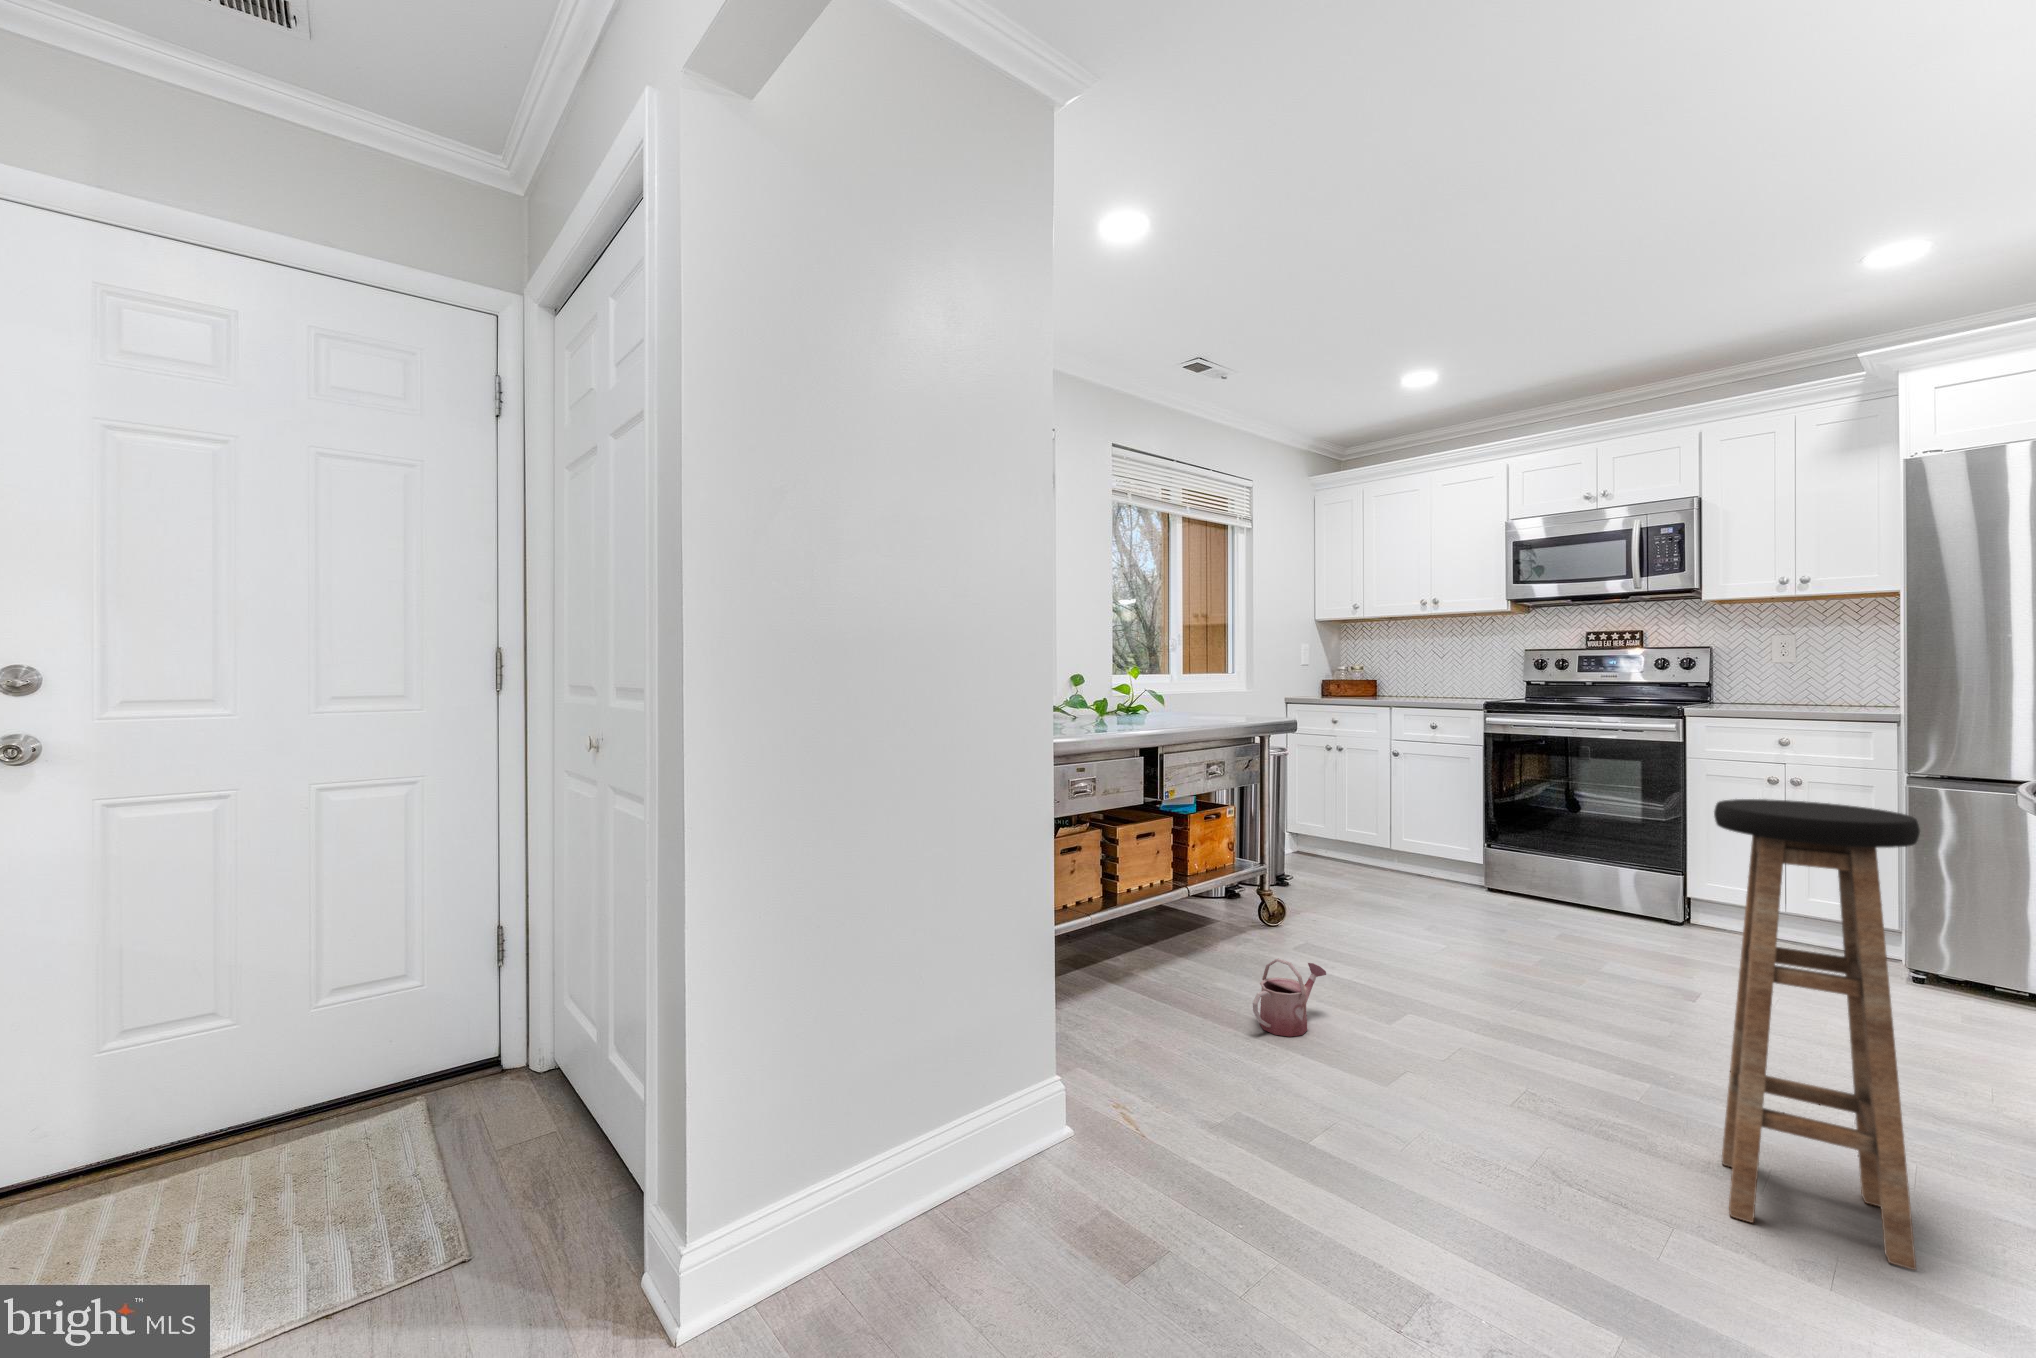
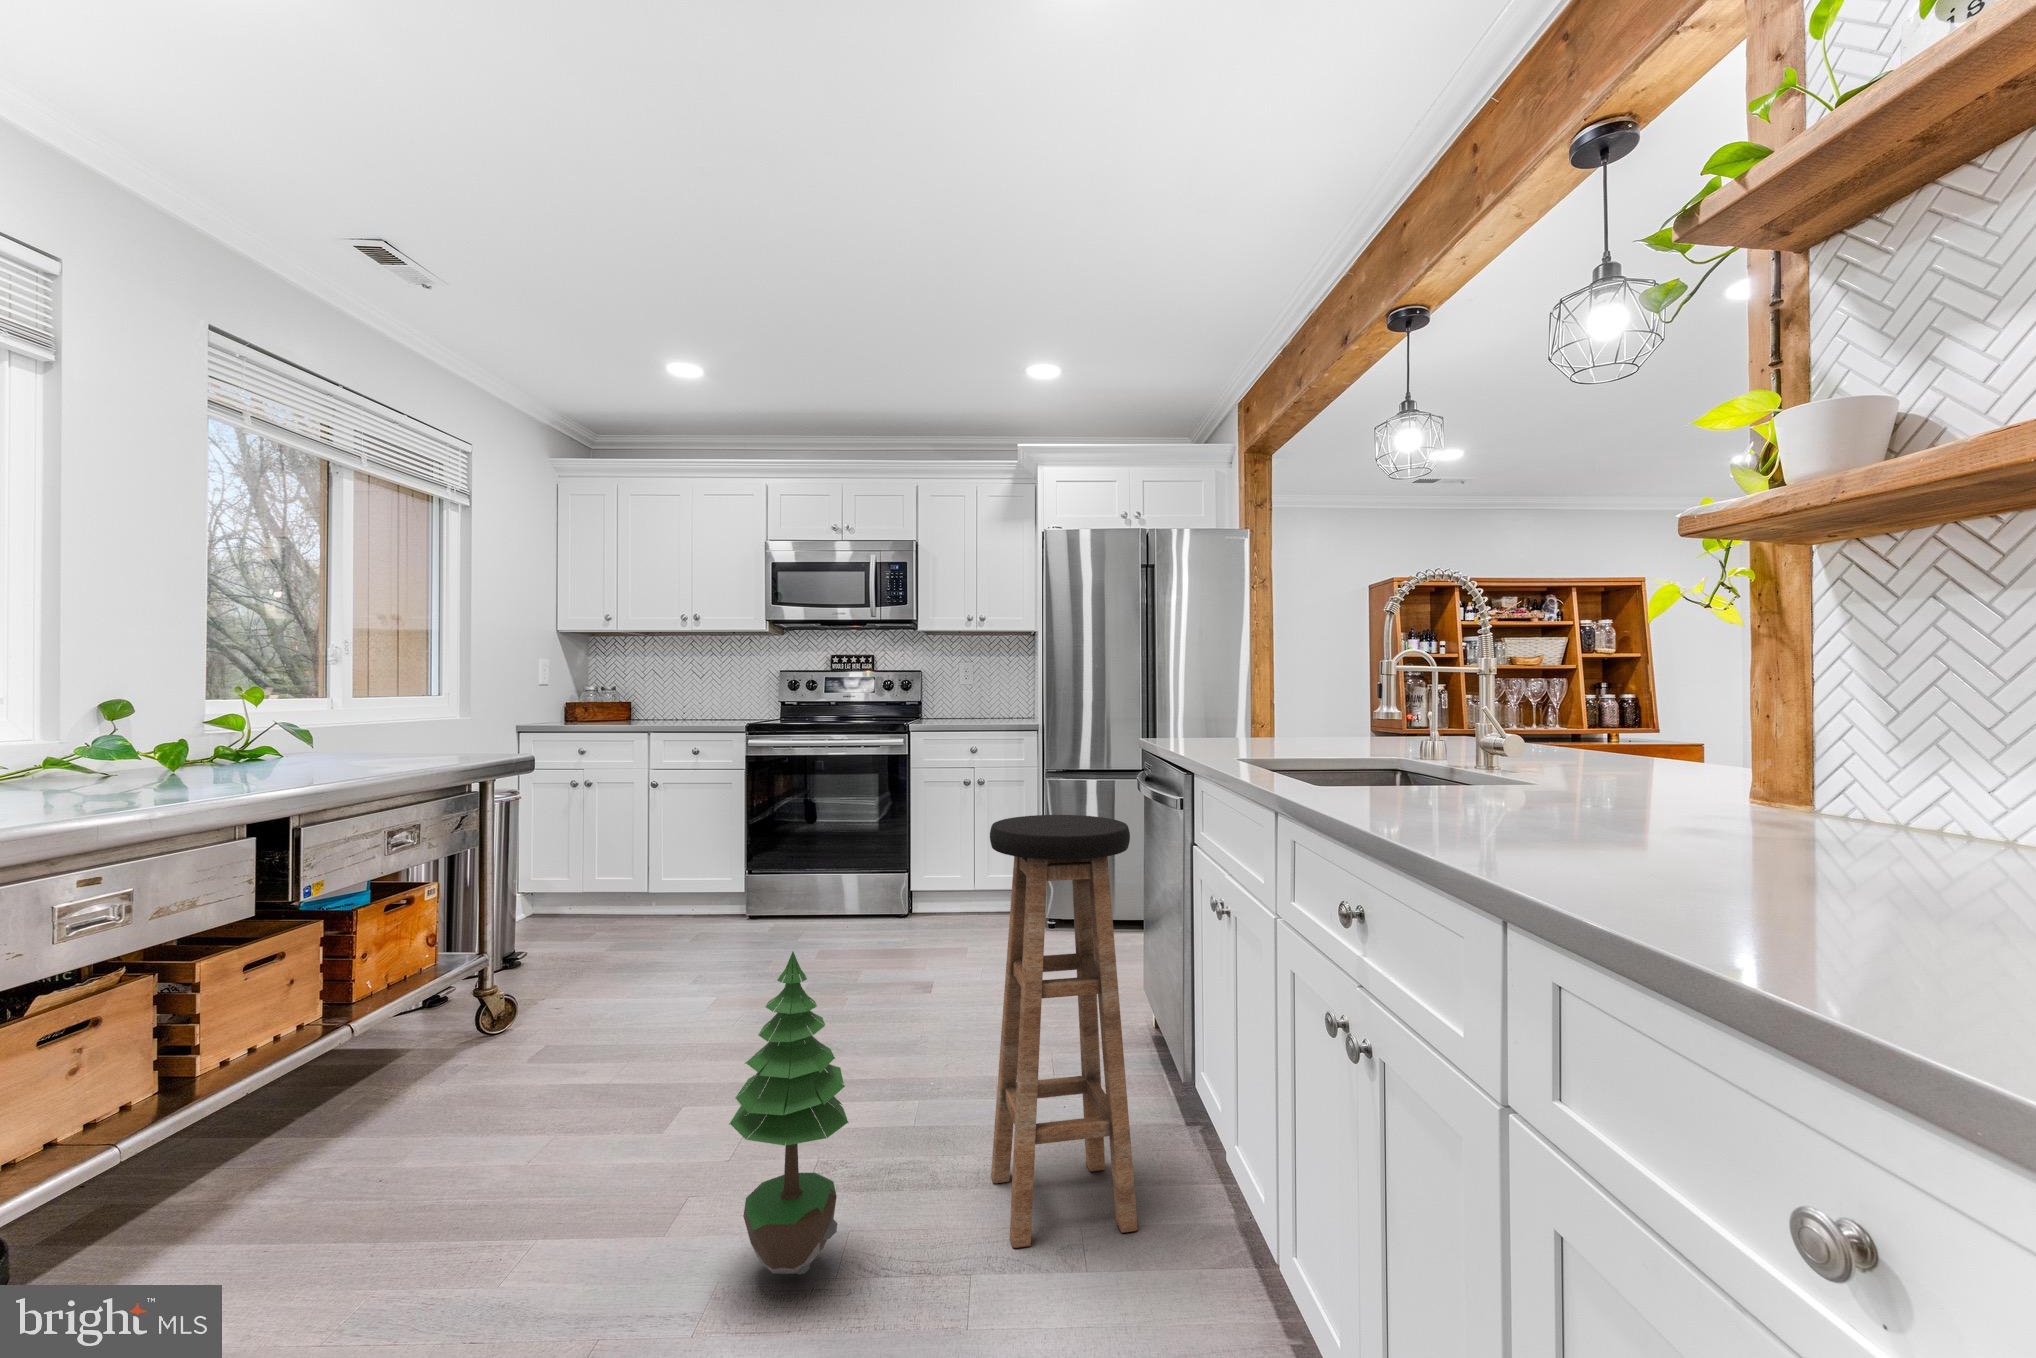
potted tree: none [1436,880,1544,1145] -> present [729,951,848,1275]
watering can: present [1253,958,1326,1037] -> none [459,1093,574,1224]

